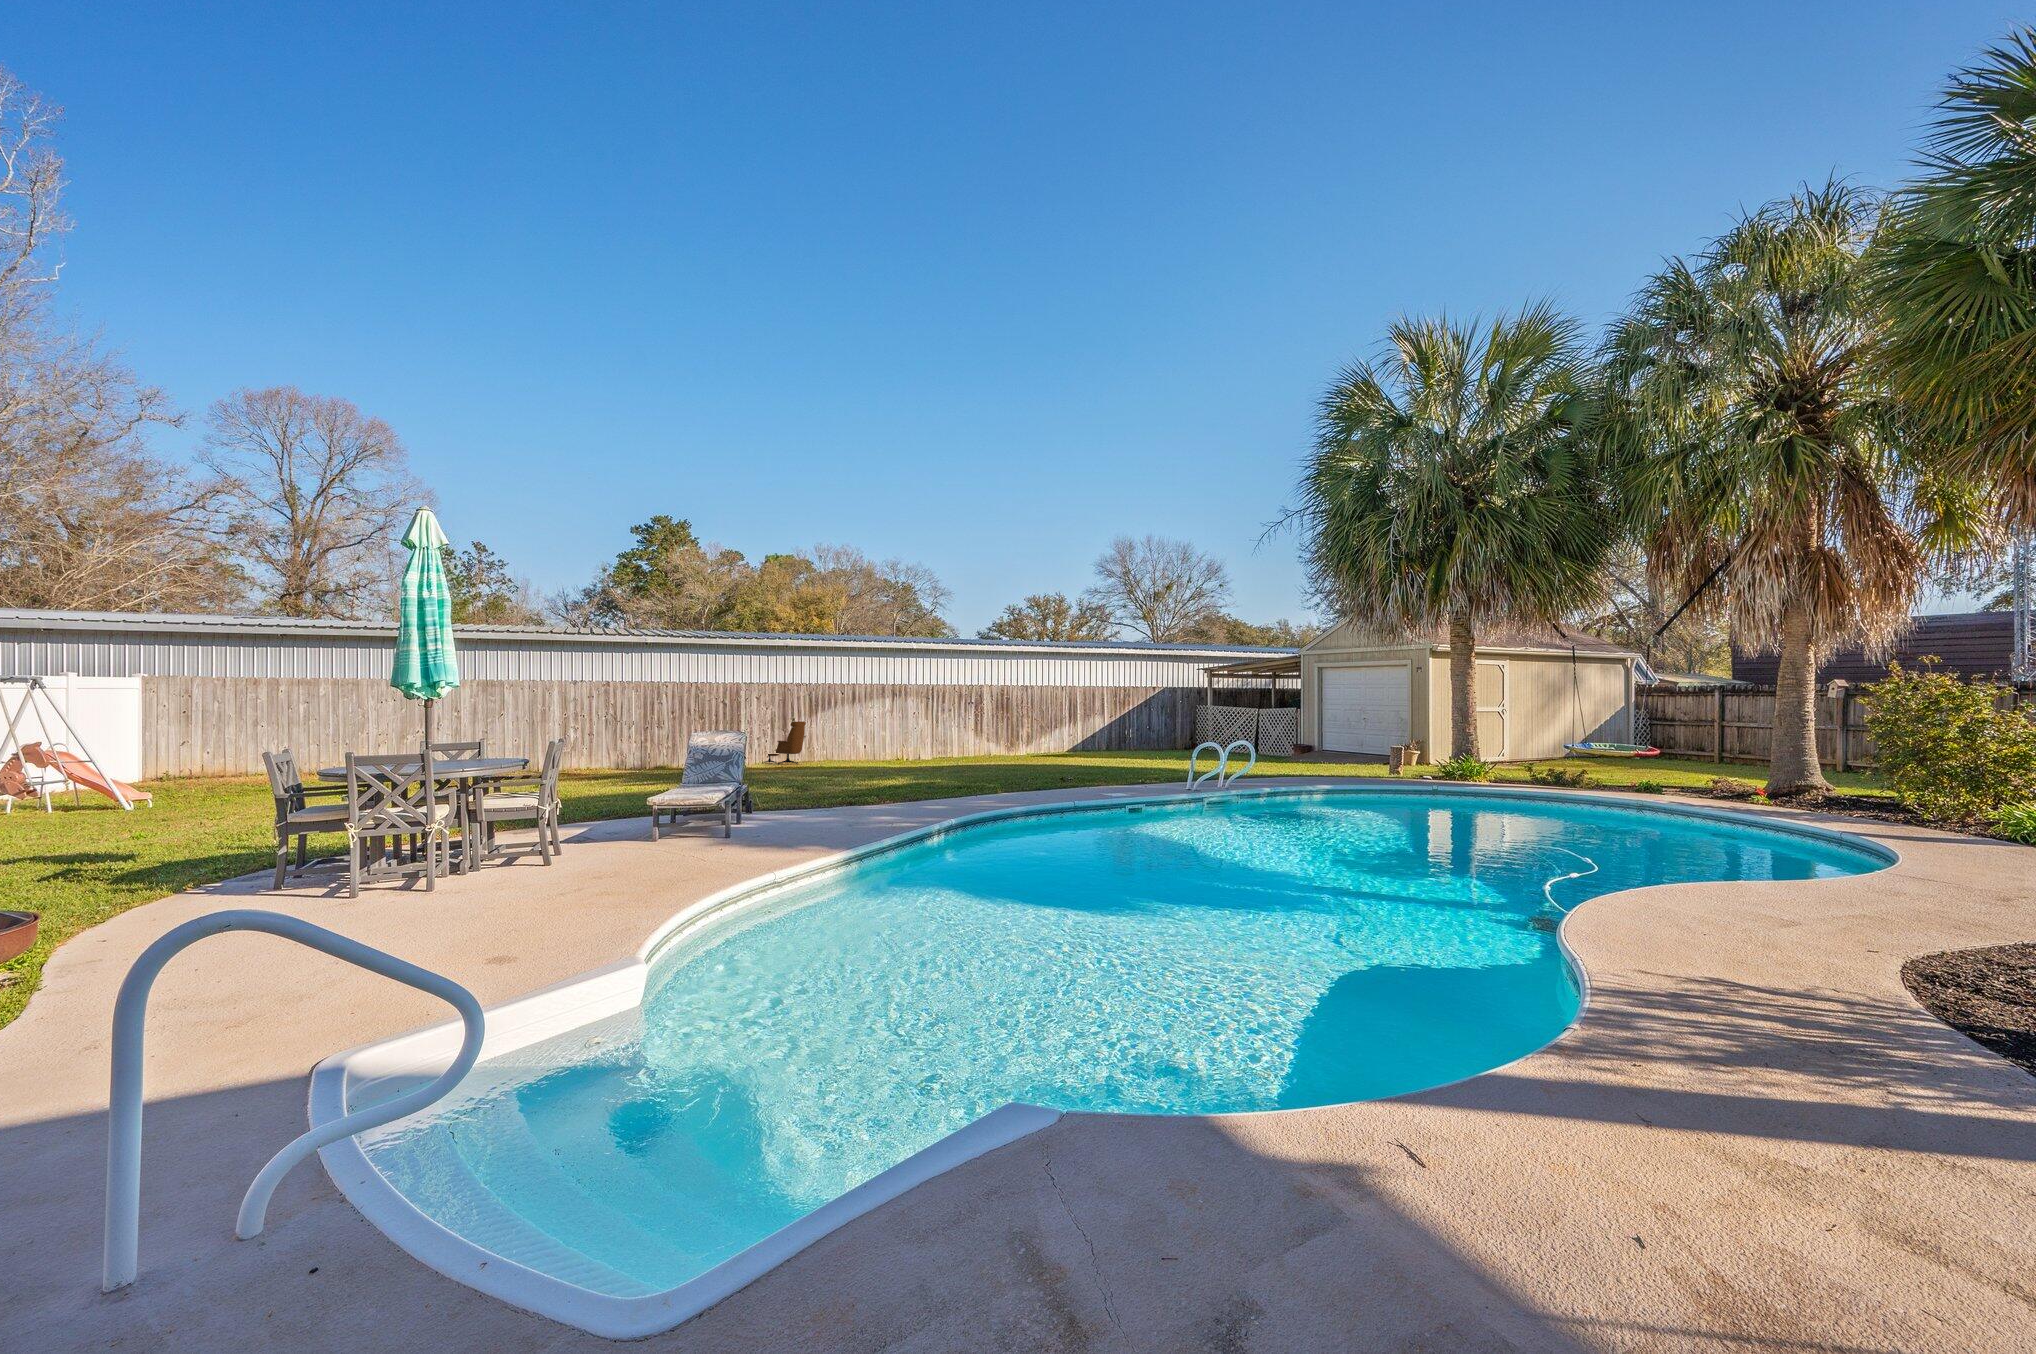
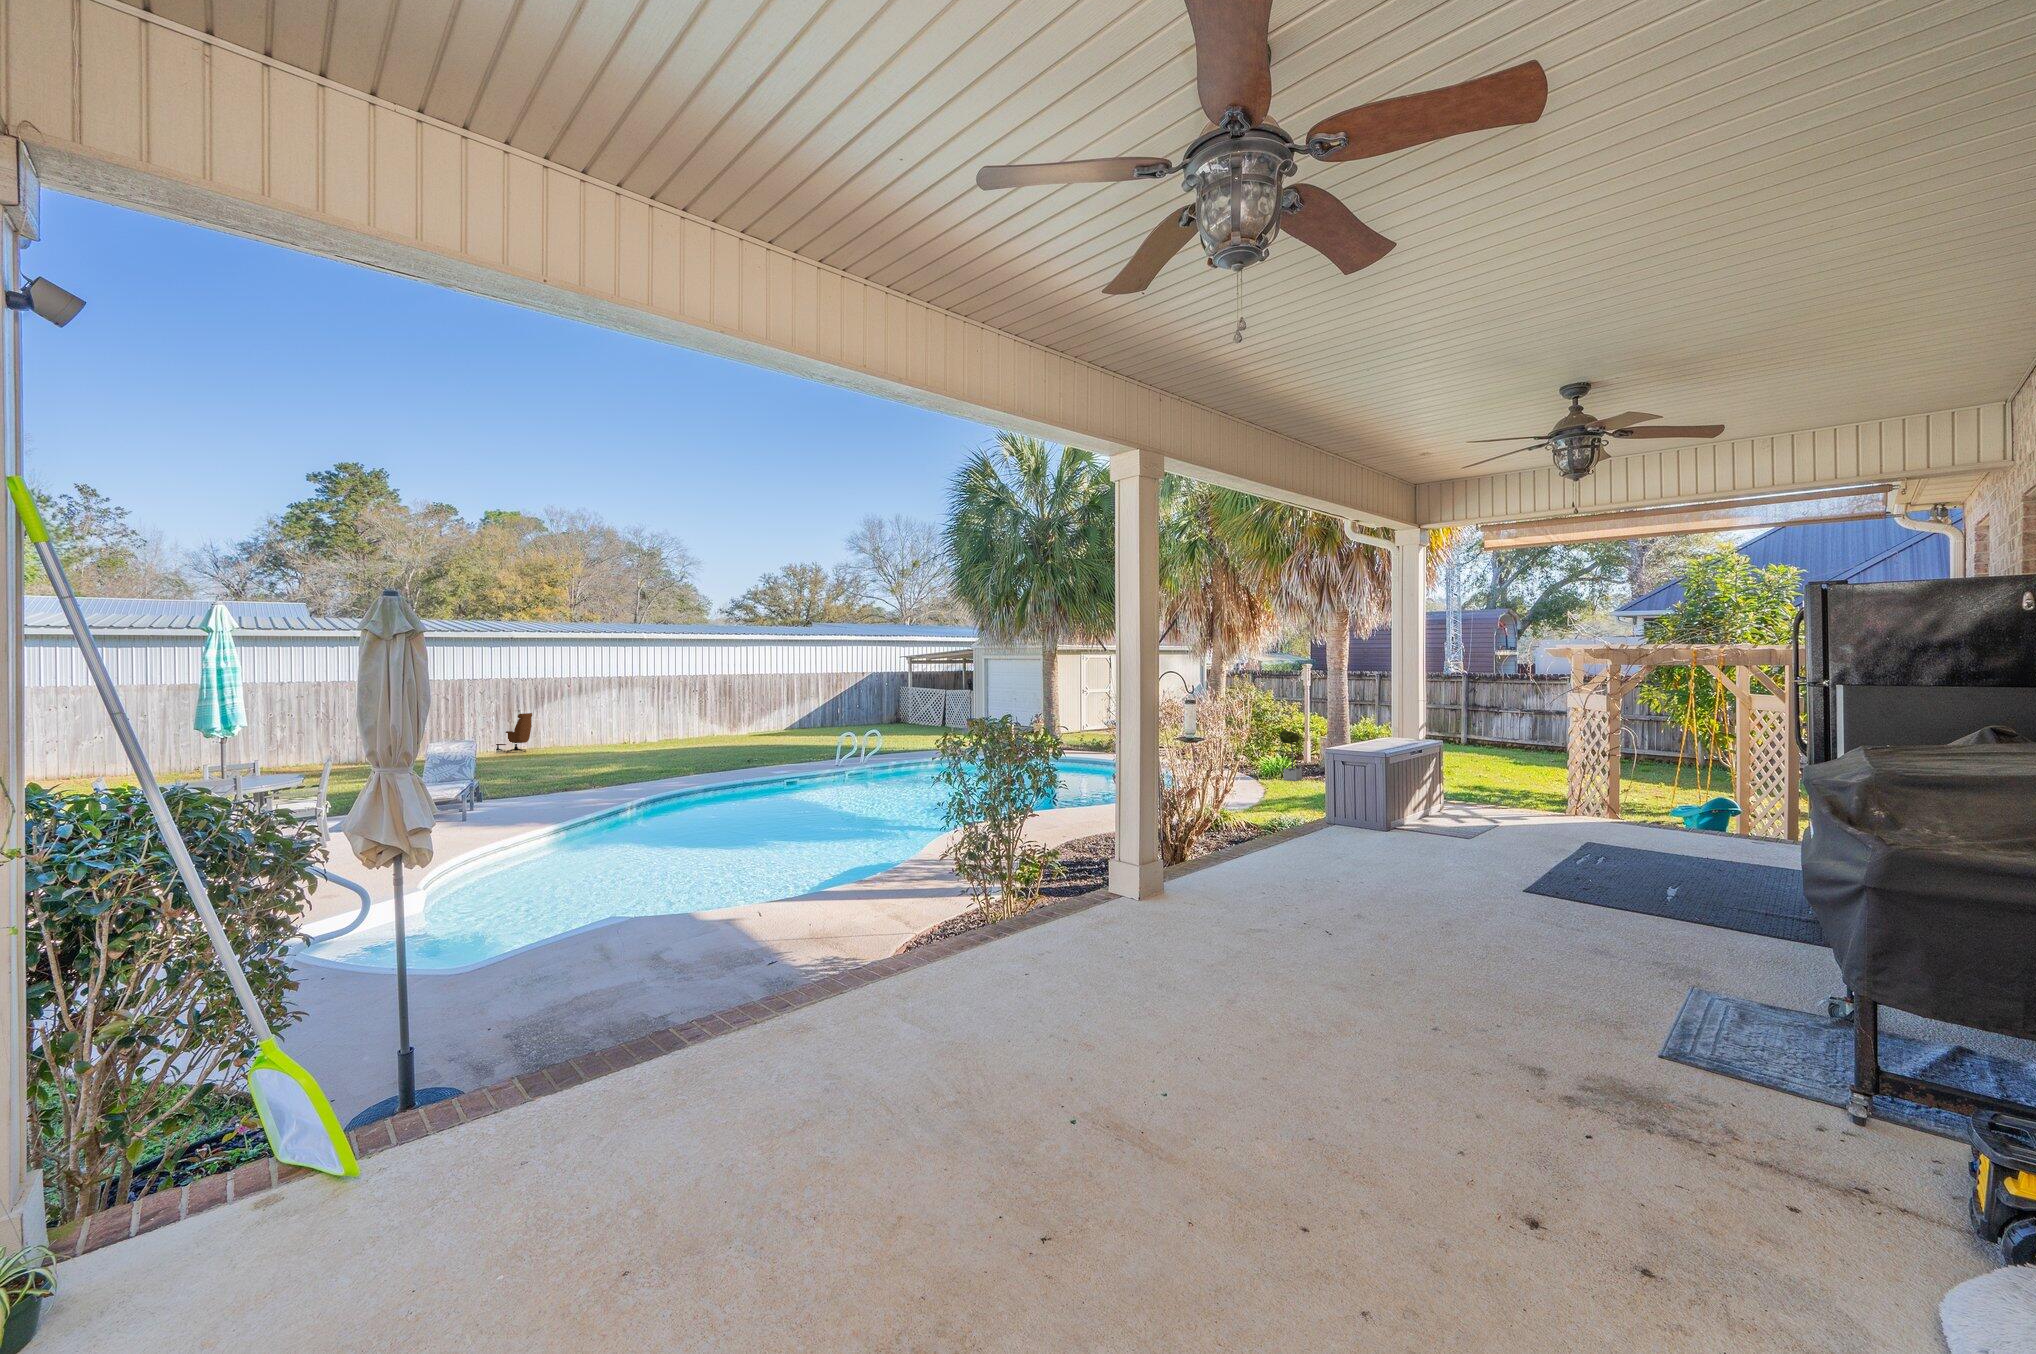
potted tree: none [1917,748,1966,831] -> present [1279,730,1302,781]

